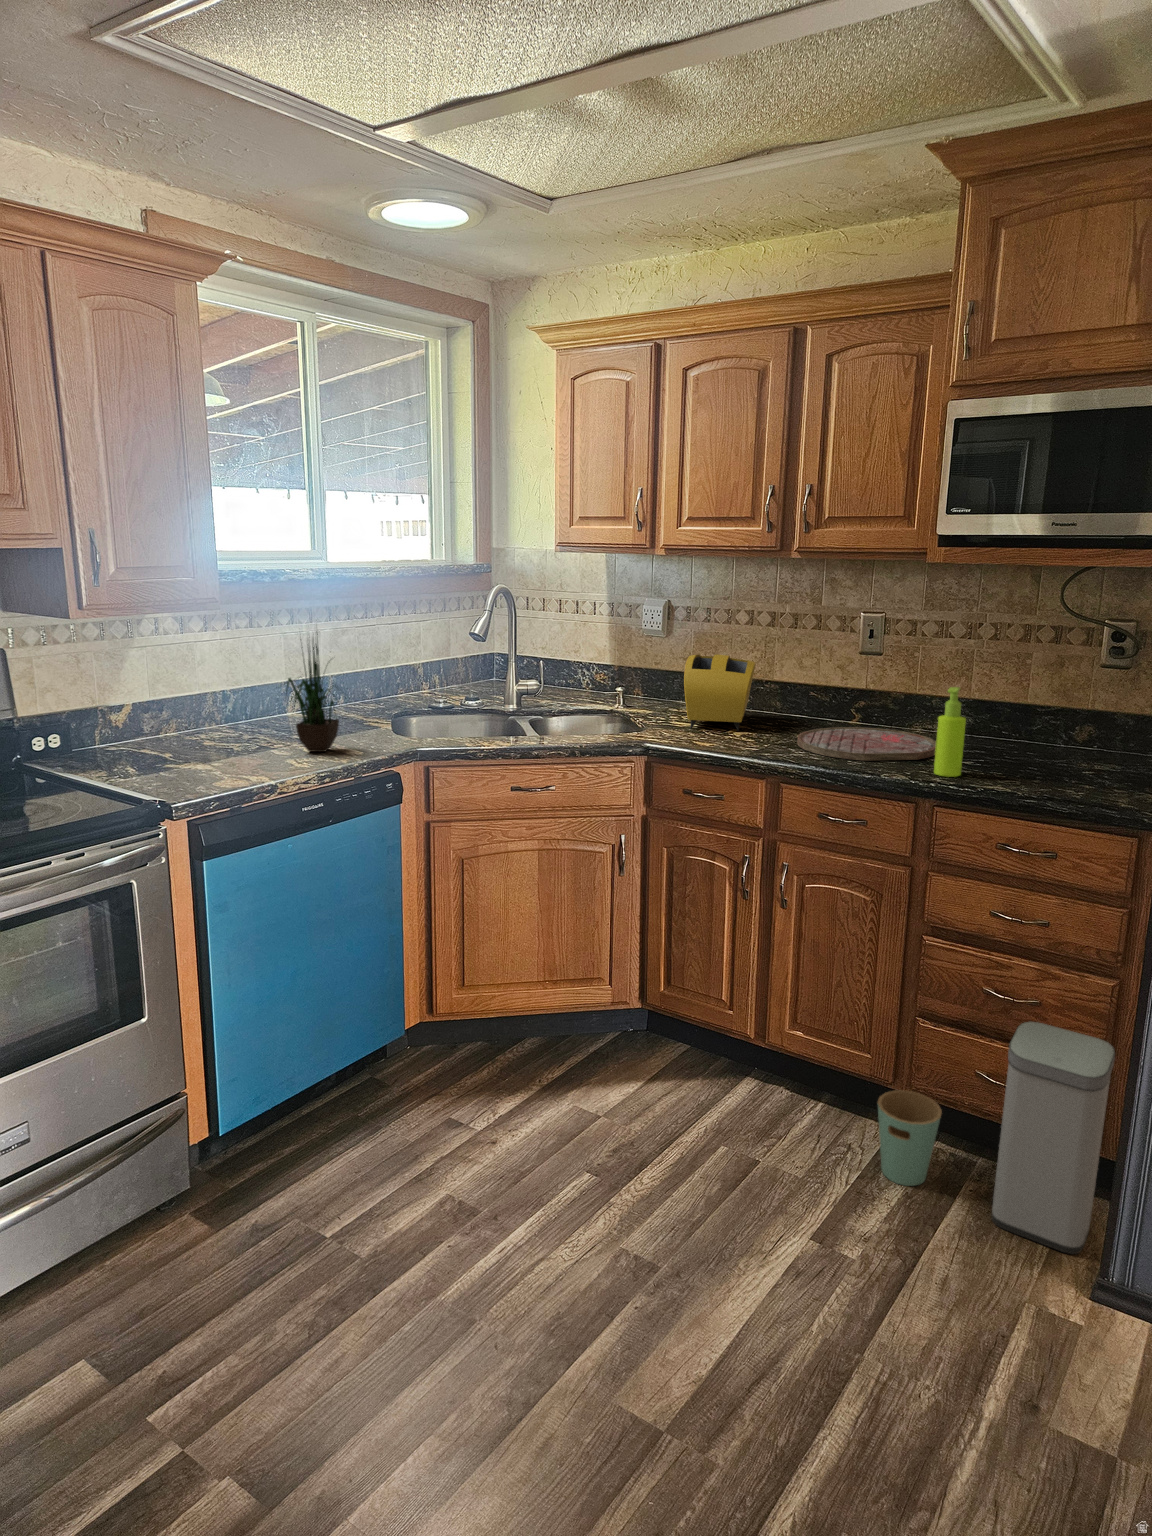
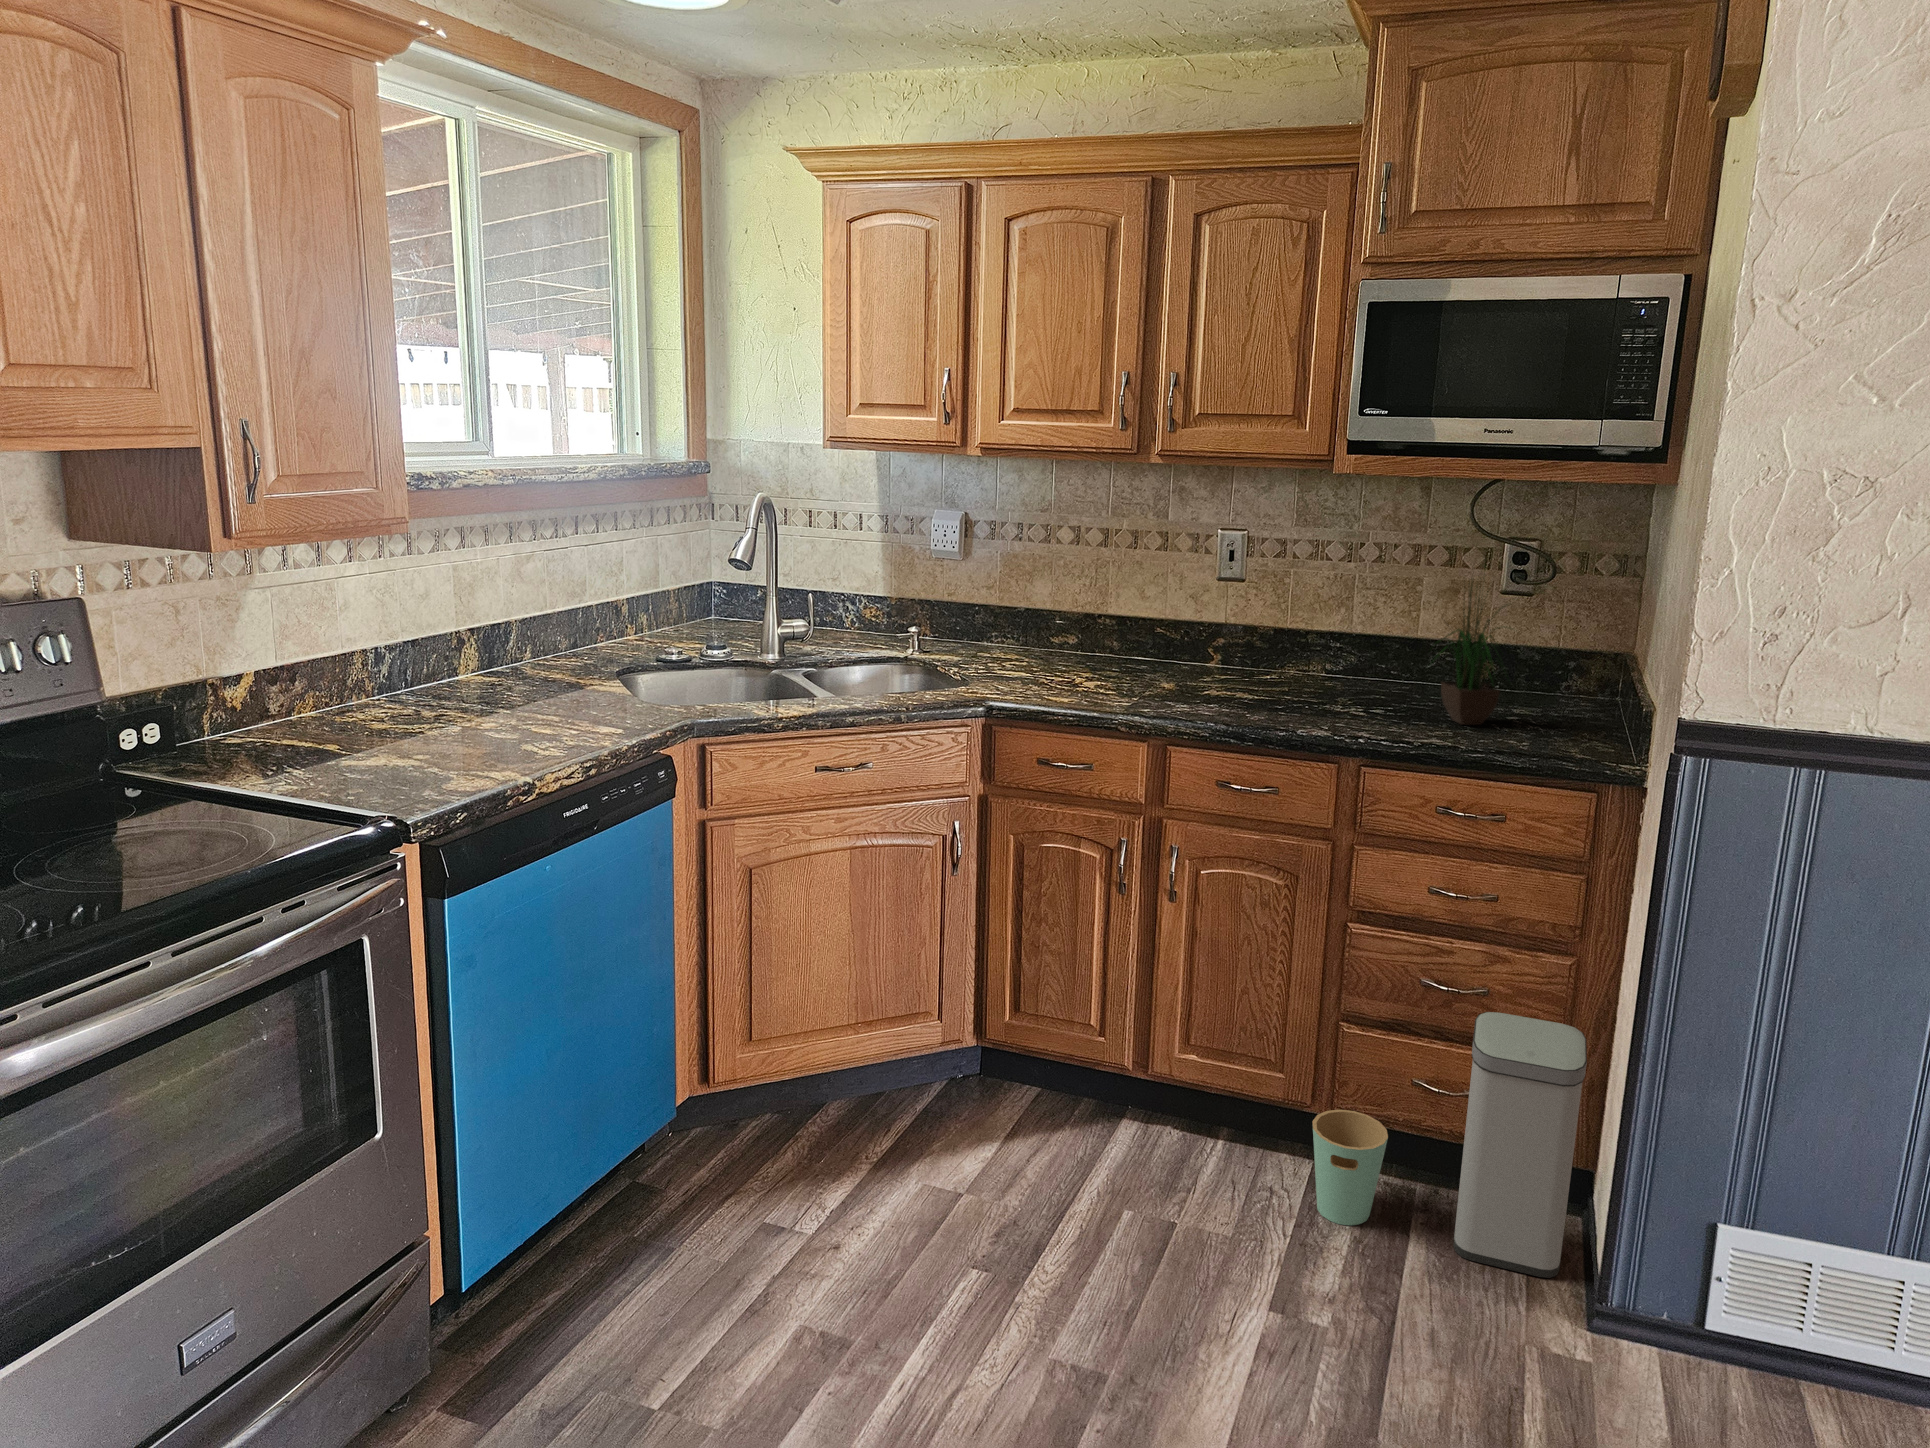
potted plant: present [286,633,339,752] -> present [1434,578,1502,725]
toaster: present [684,654,756,731] -> none [1015,583,1102,680]
soap dispenser: present [934,687,966,777] -> none [1351,623,1388,729]
cutting board: present [797,727,936,761] -> none [1169,671,1336,713]

